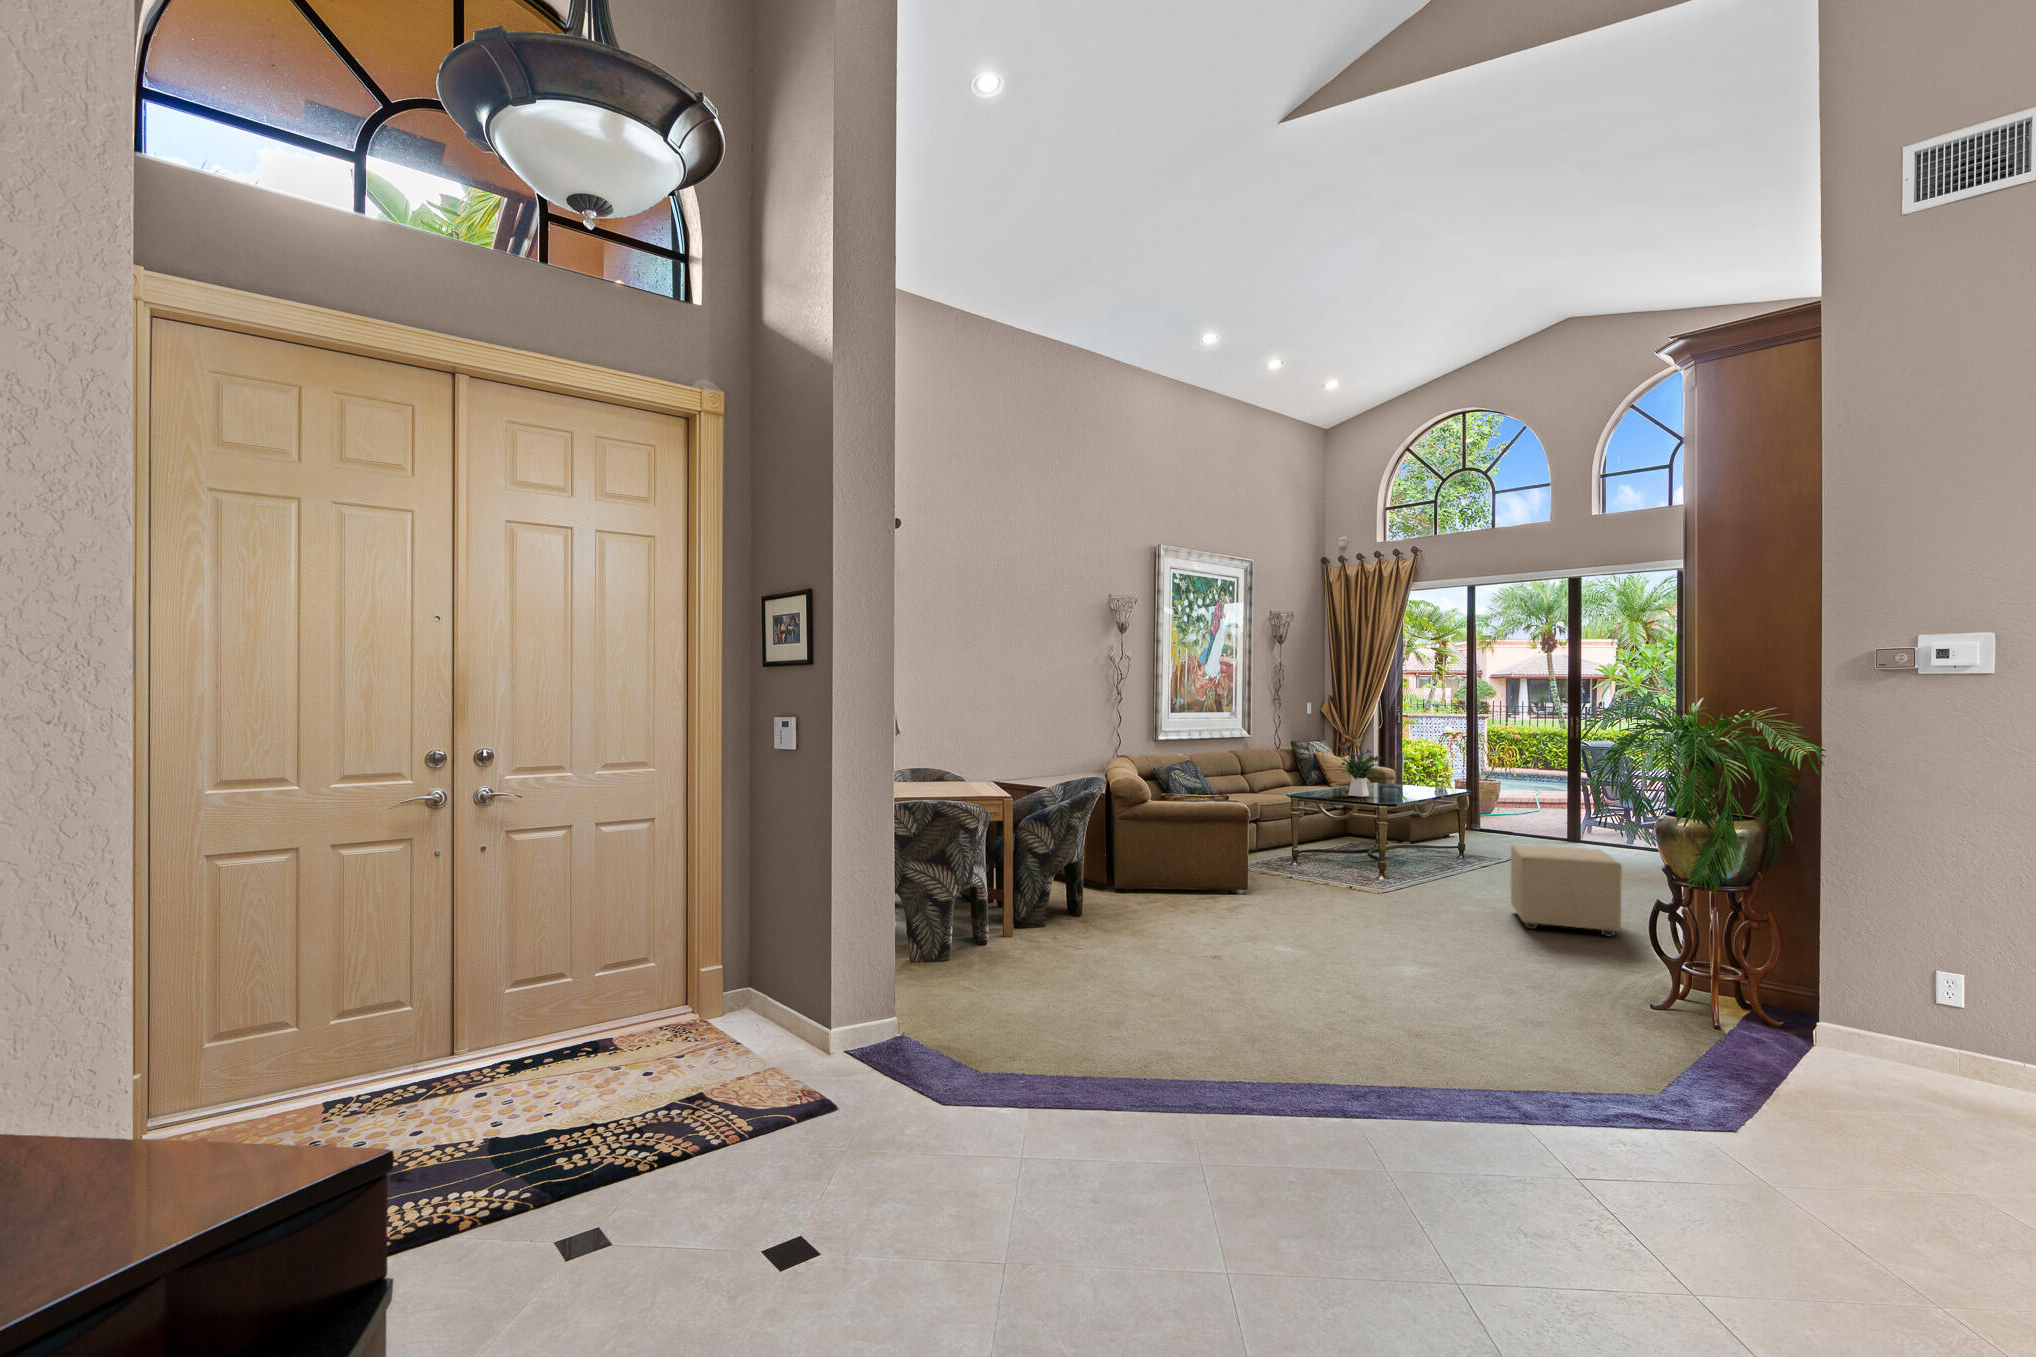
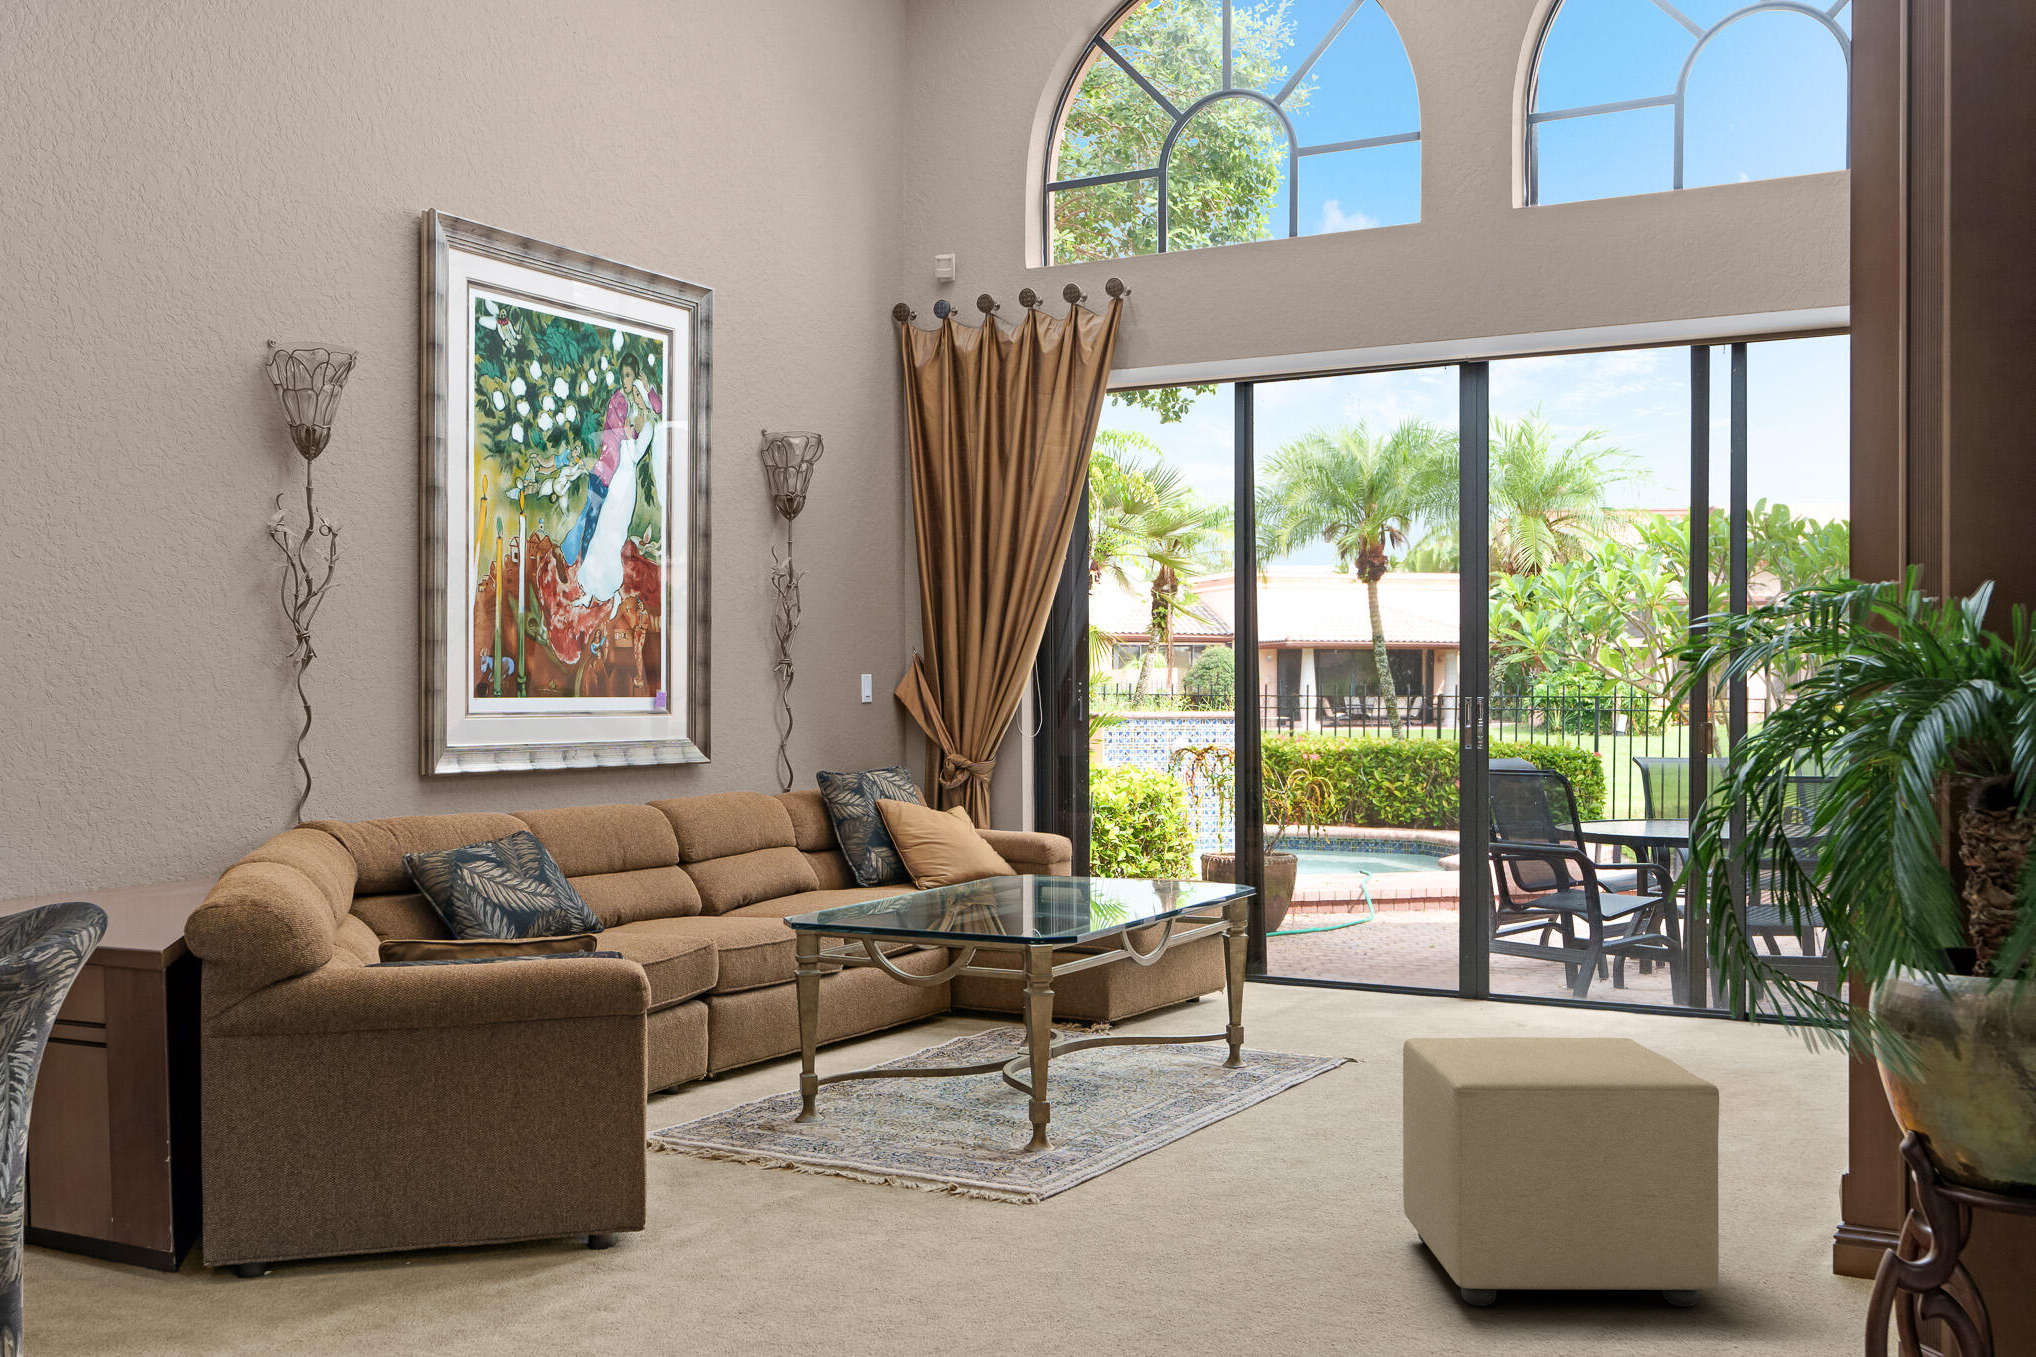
flower arrangement: present [1337,745,1383,797] -> none [912,769,1049,915]

